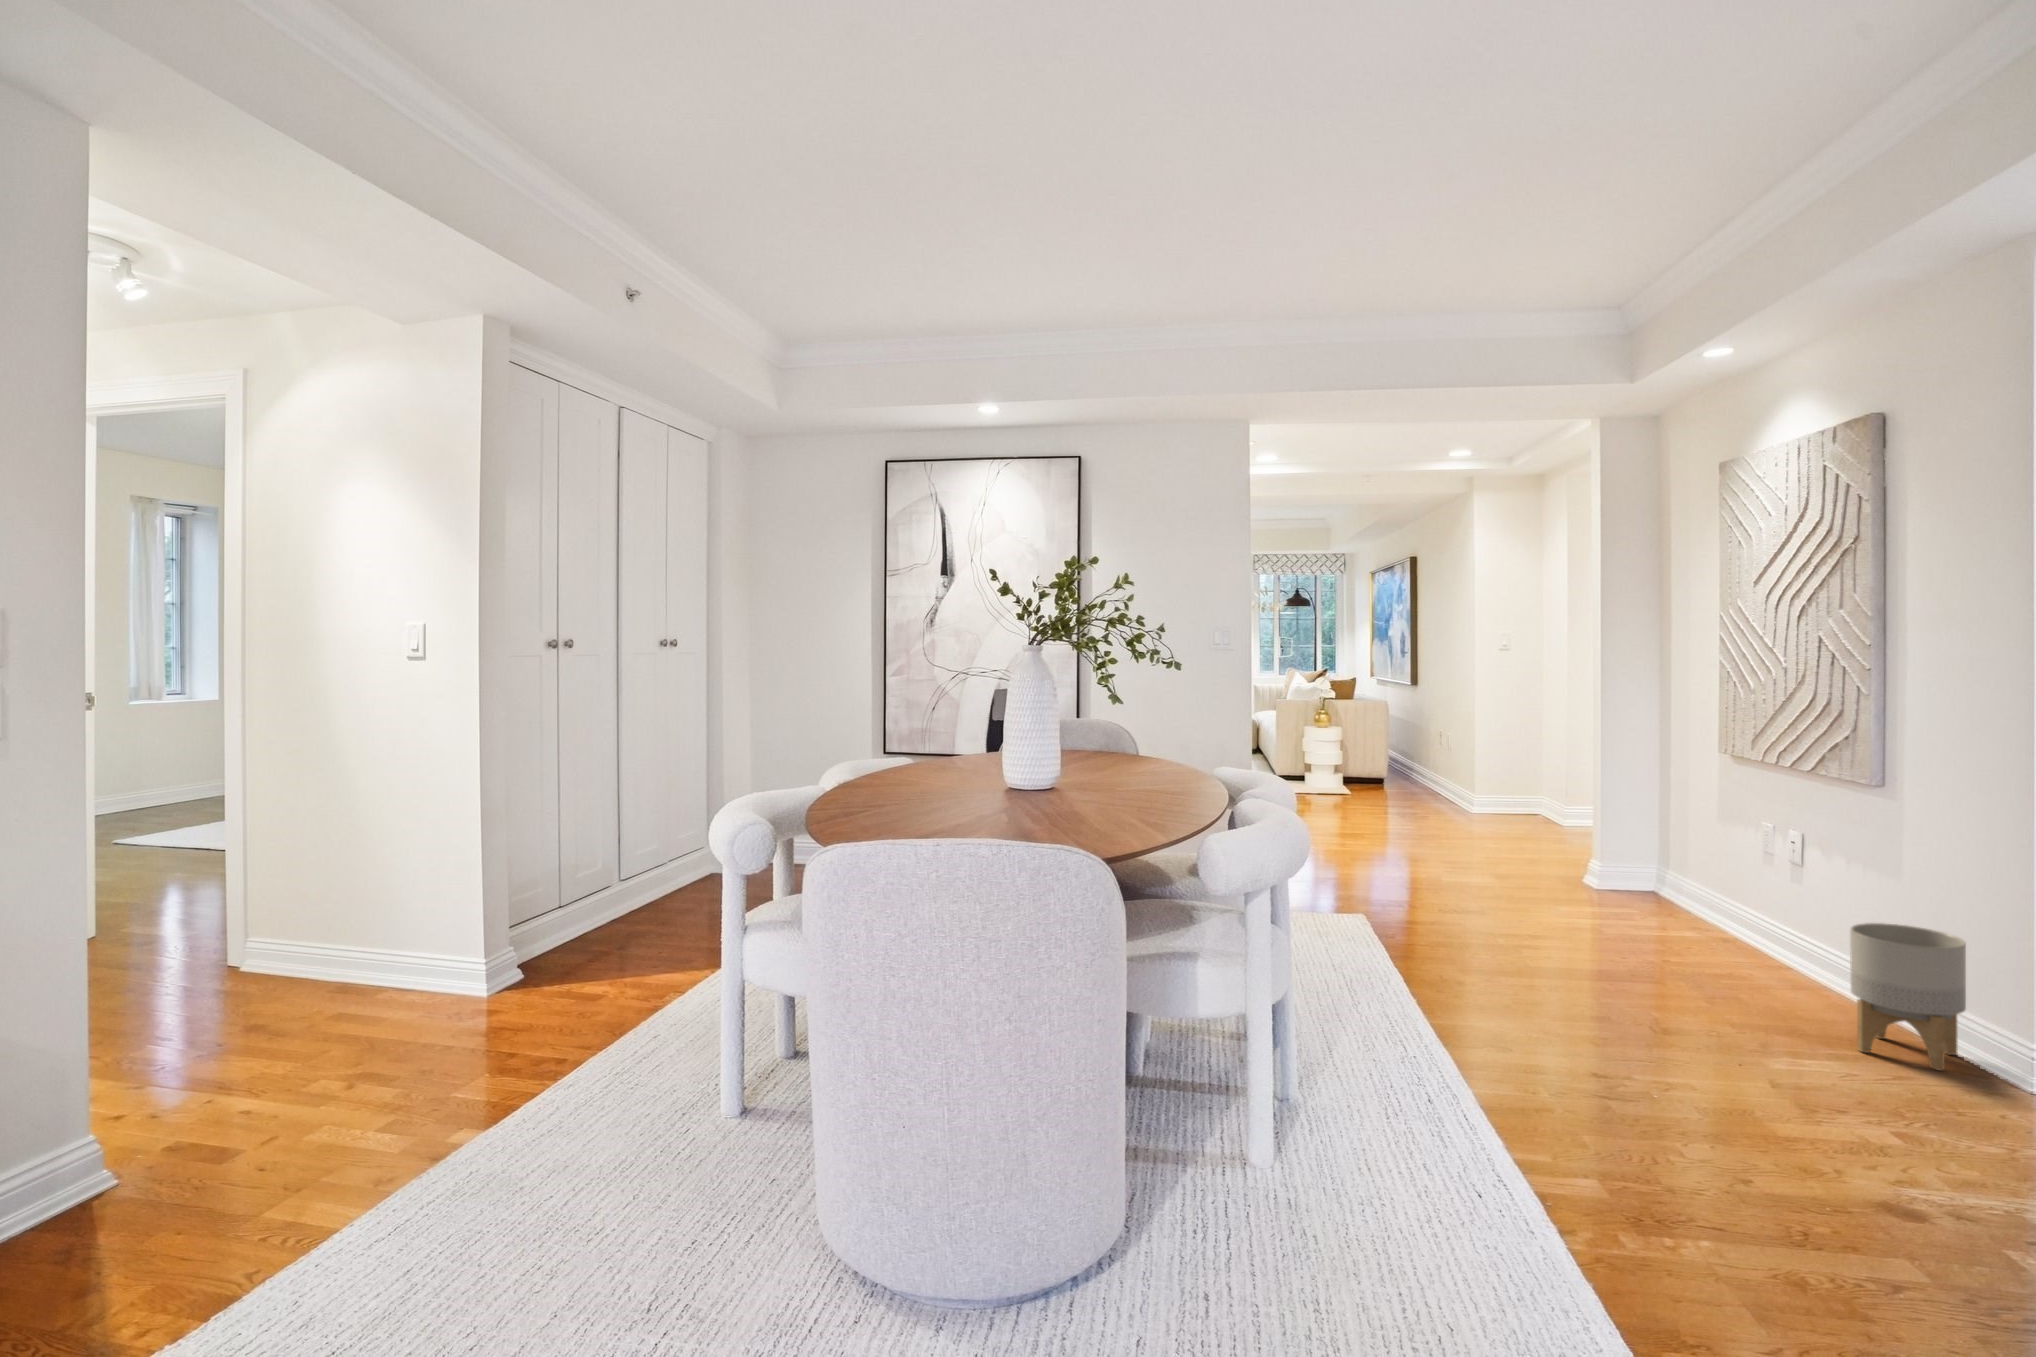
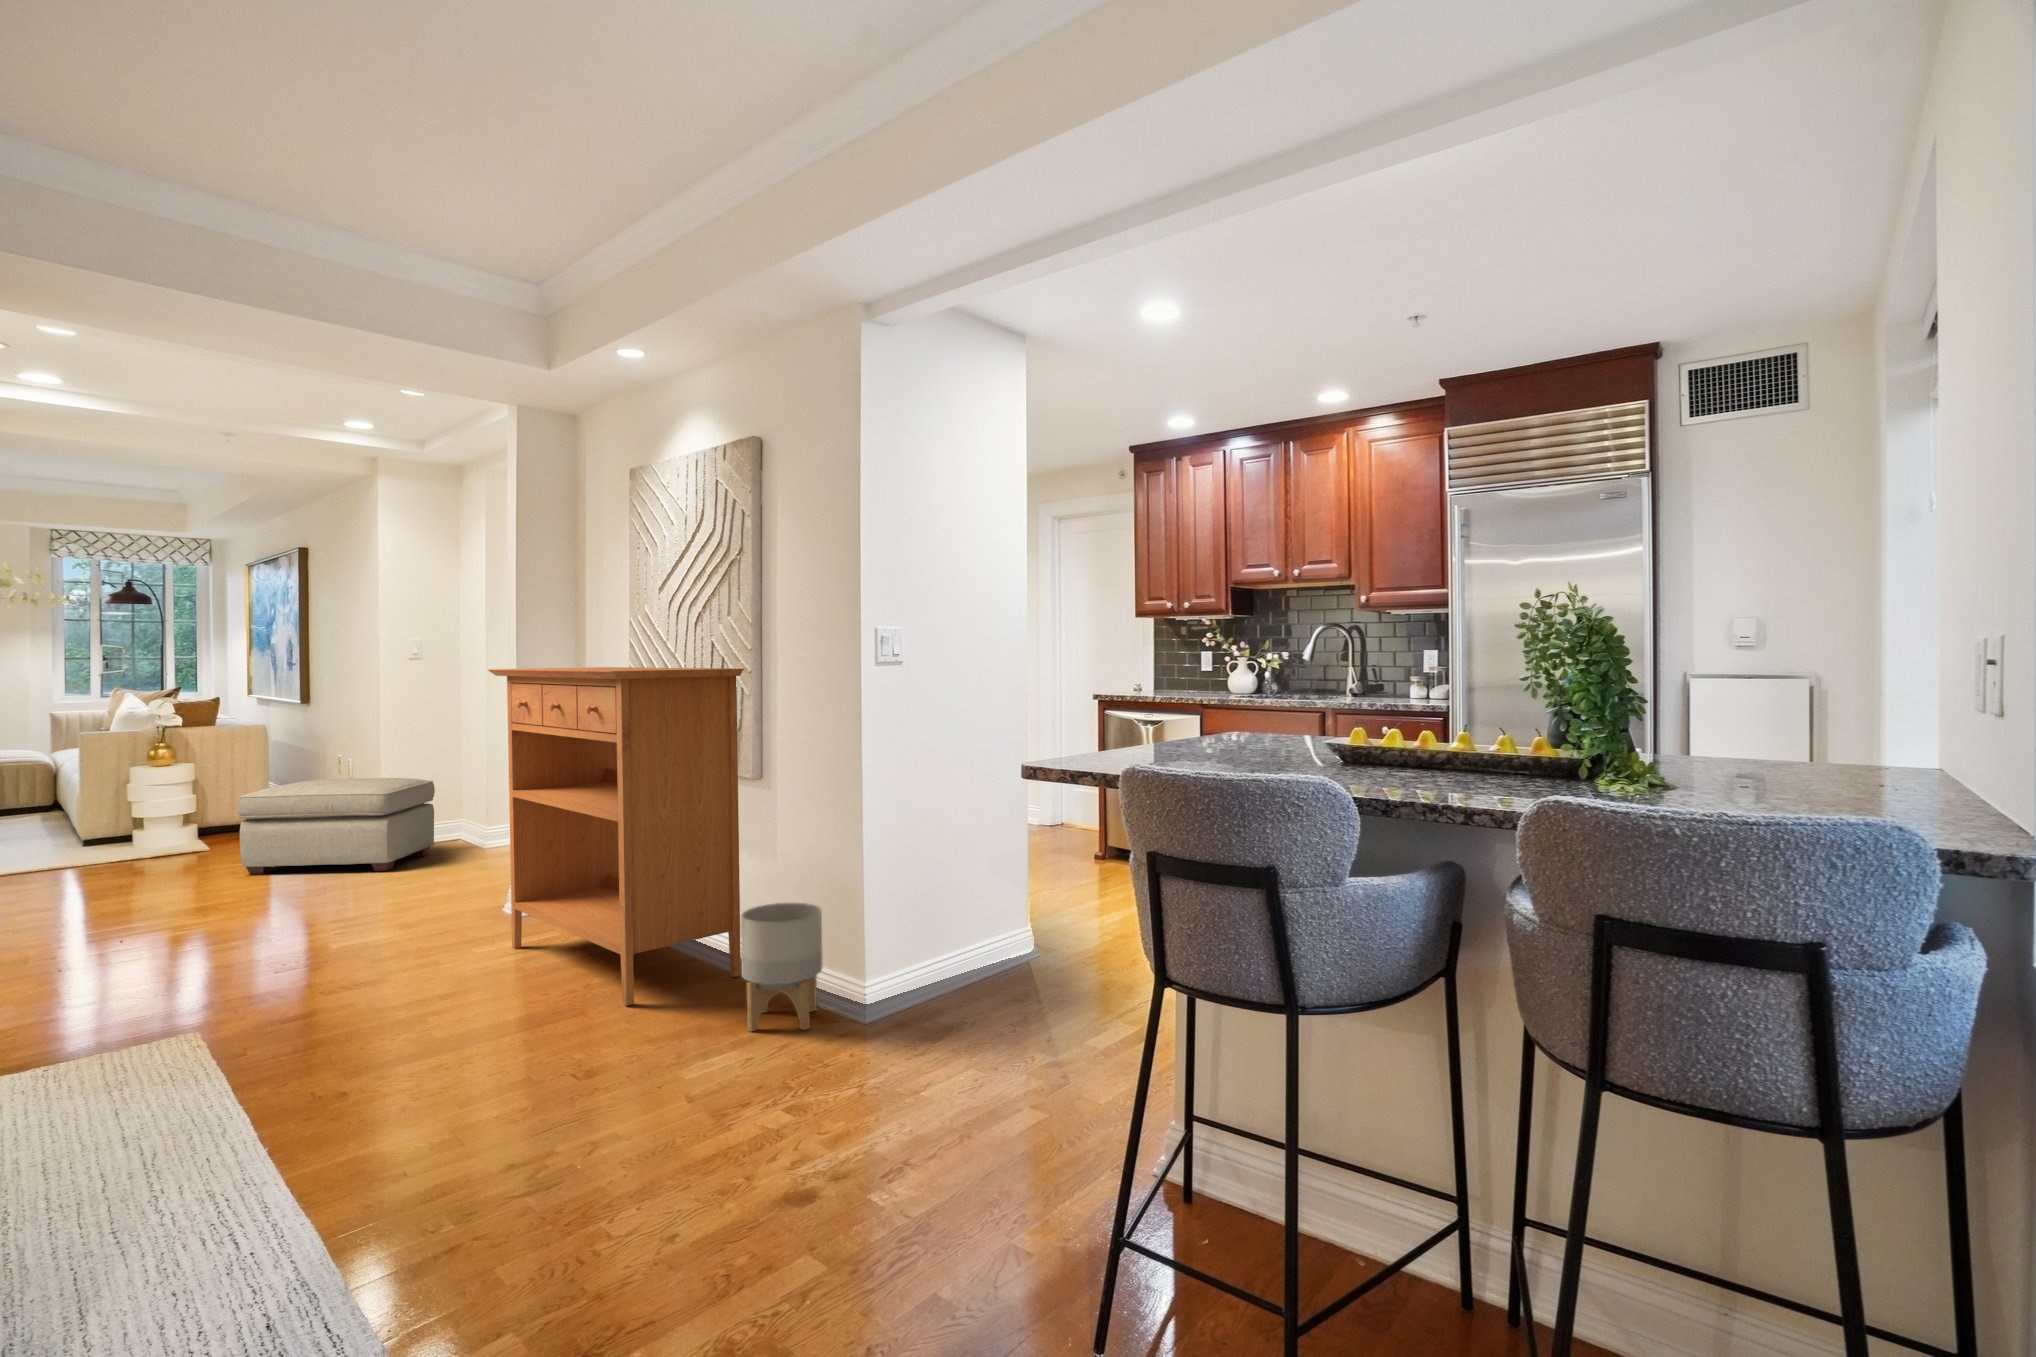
console table: none [1574,661,1860,994] -> present [488,667,744,1006]
ottoman: none [1374,748,1519,829] -> present [238,778,435,875]

